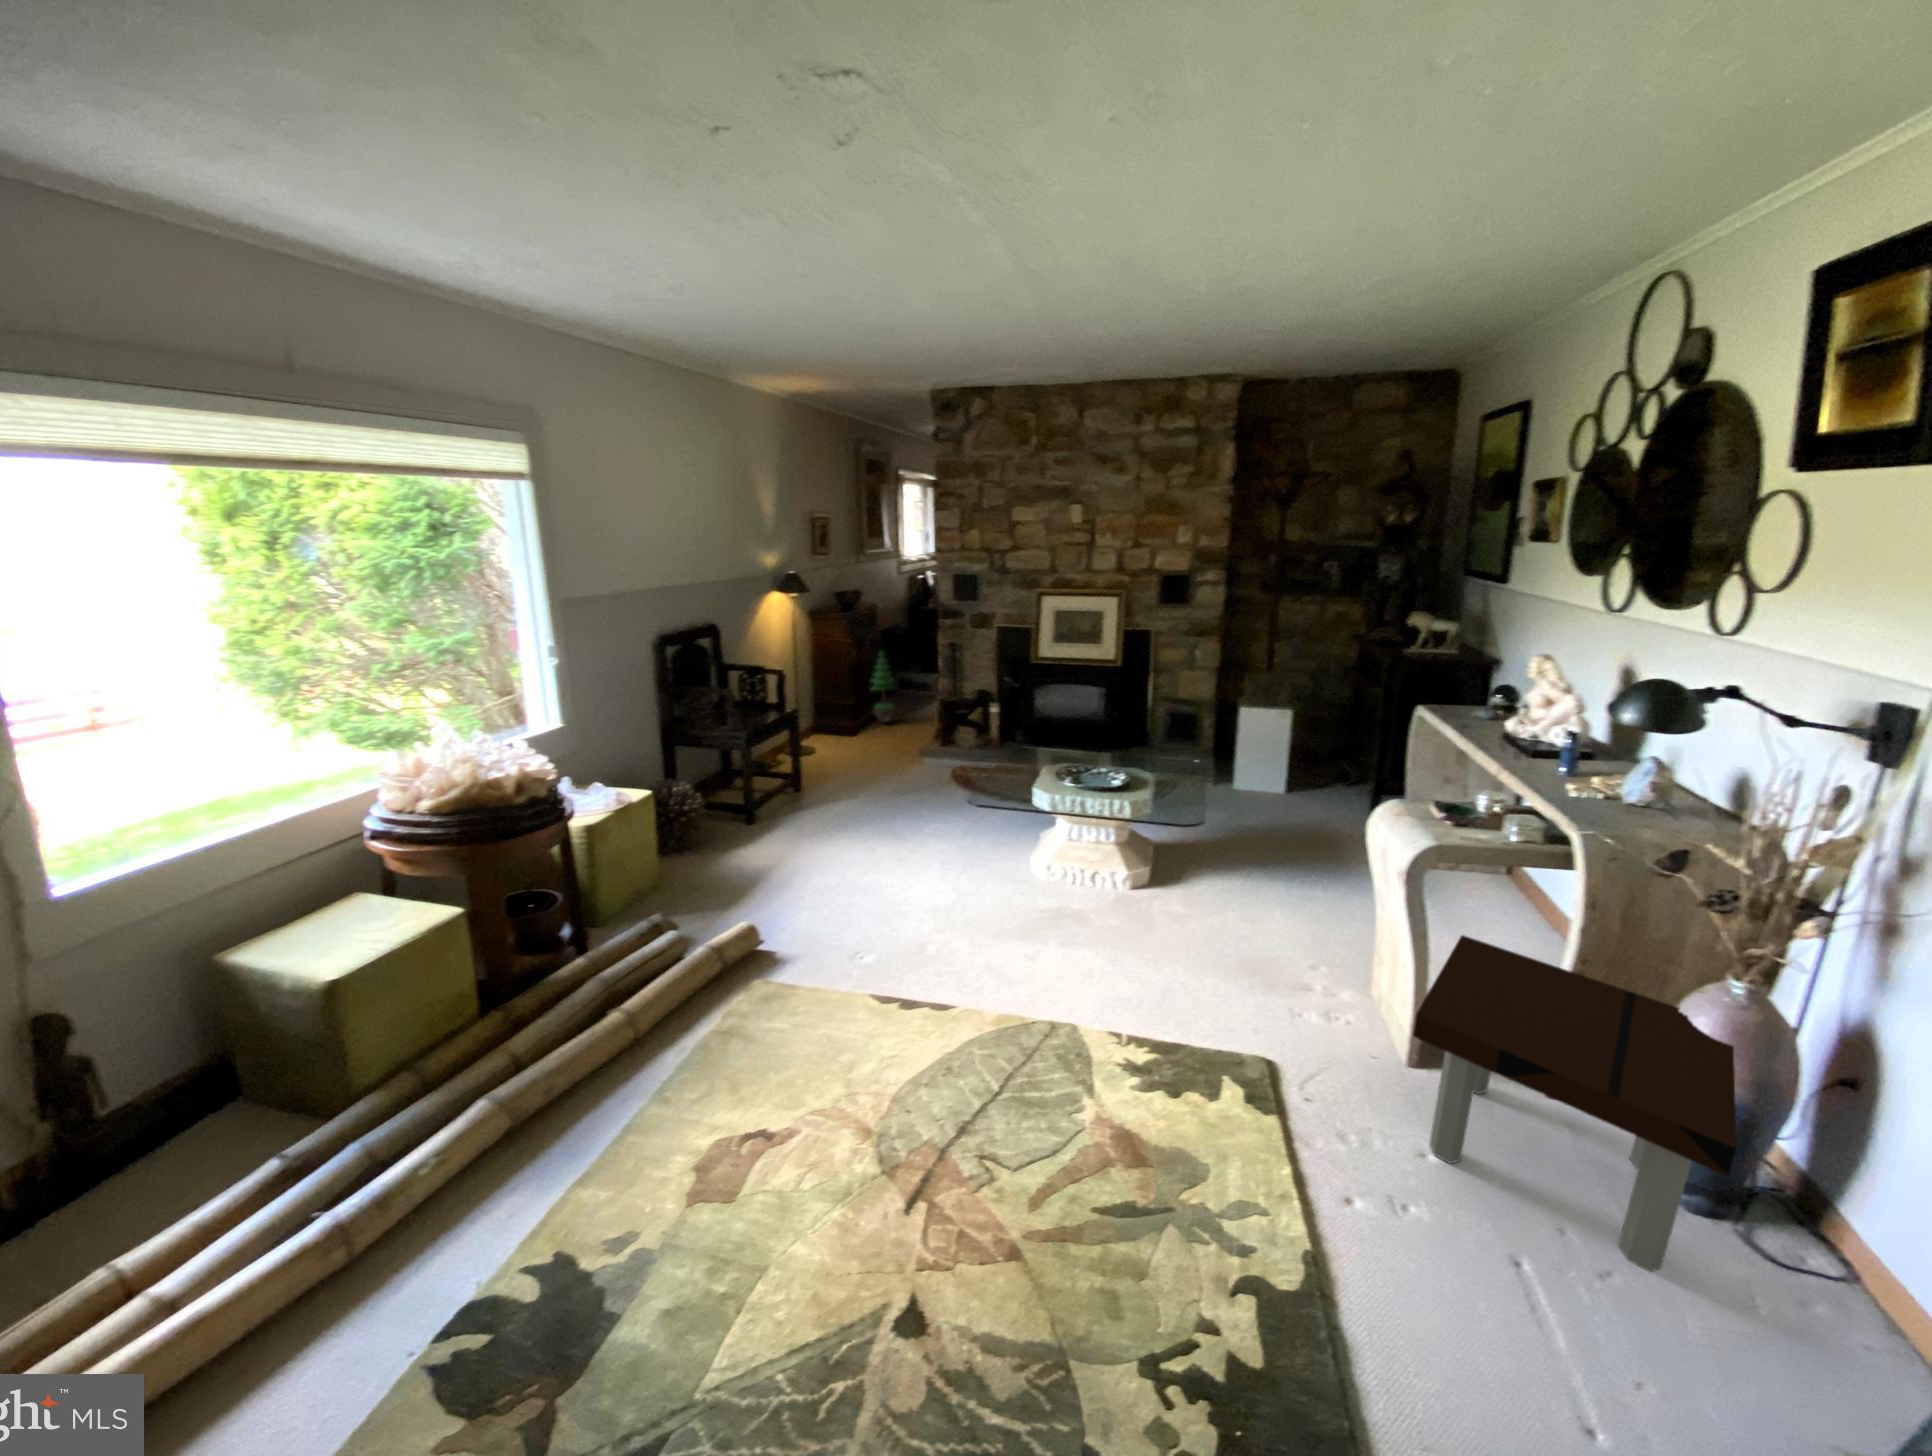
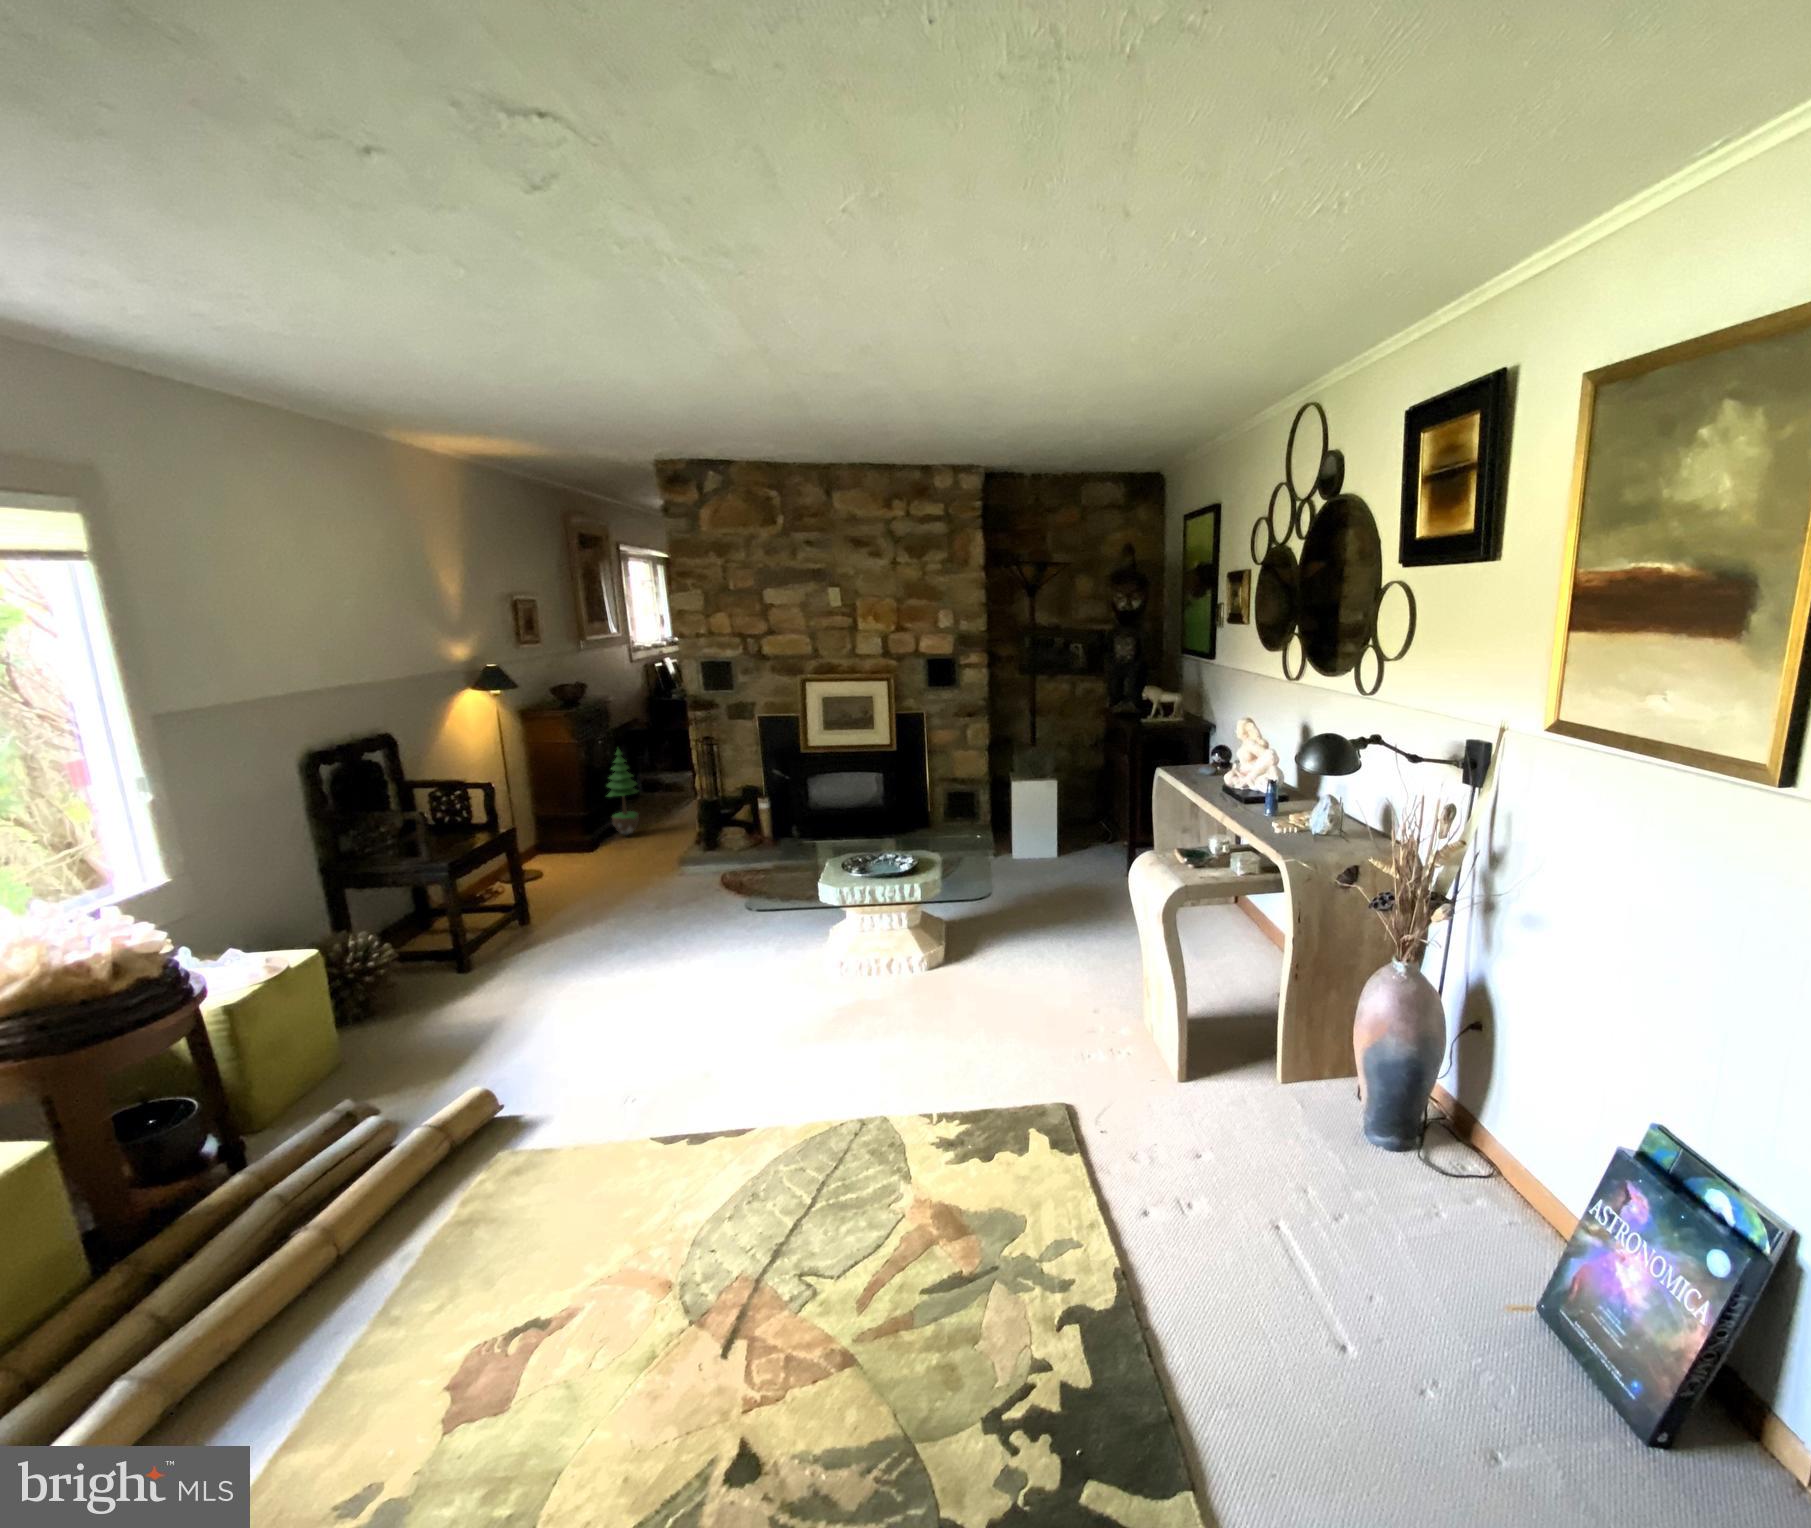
side table: present [1413,935,1737,1272] -> none [1184,962,1403,1209]

